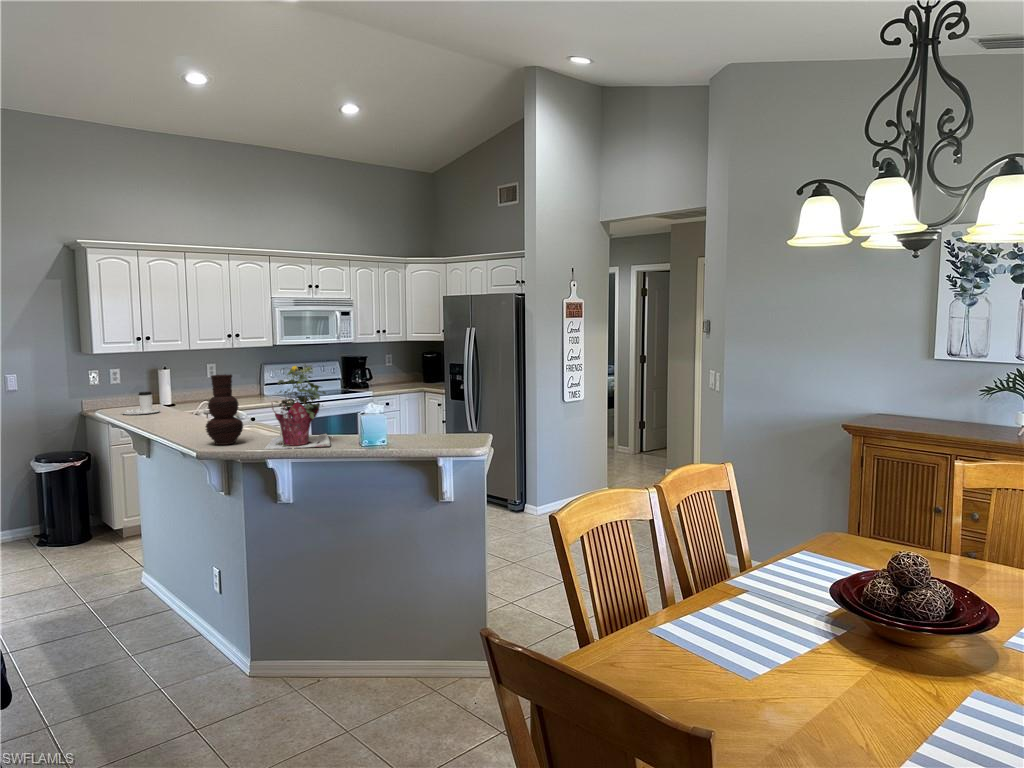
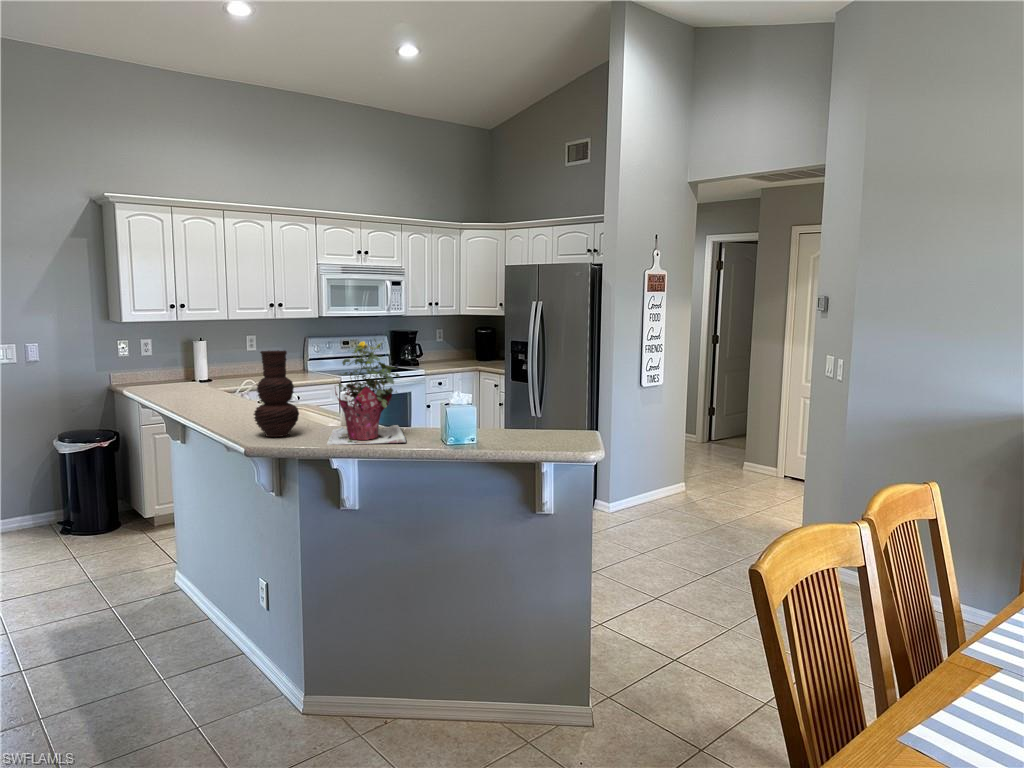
coffee cup: present [122,392,160,415] -> none [153,367,197,393]

